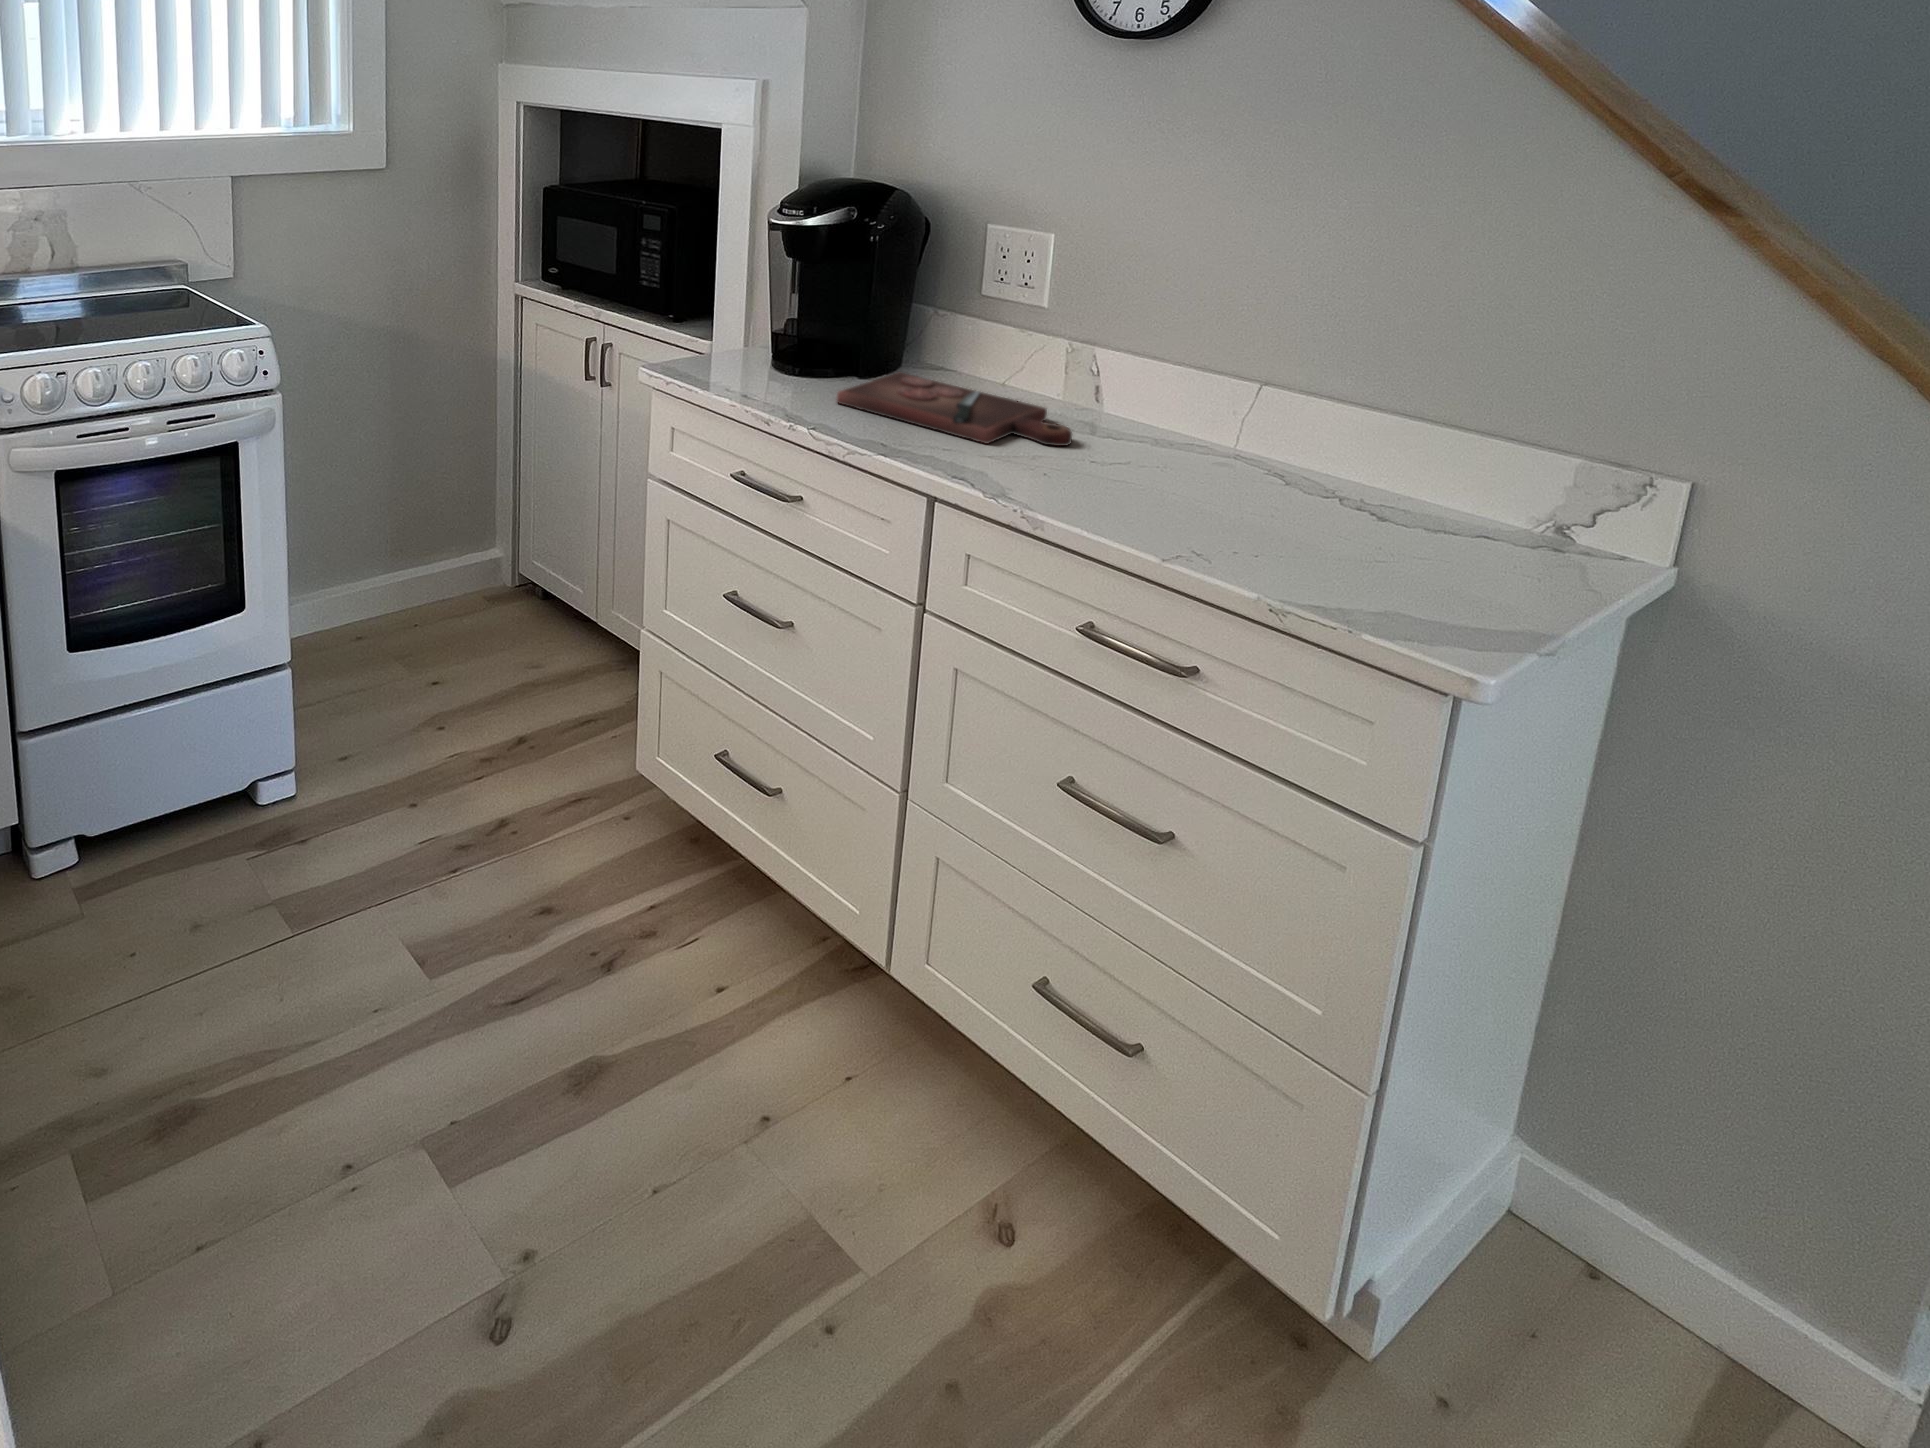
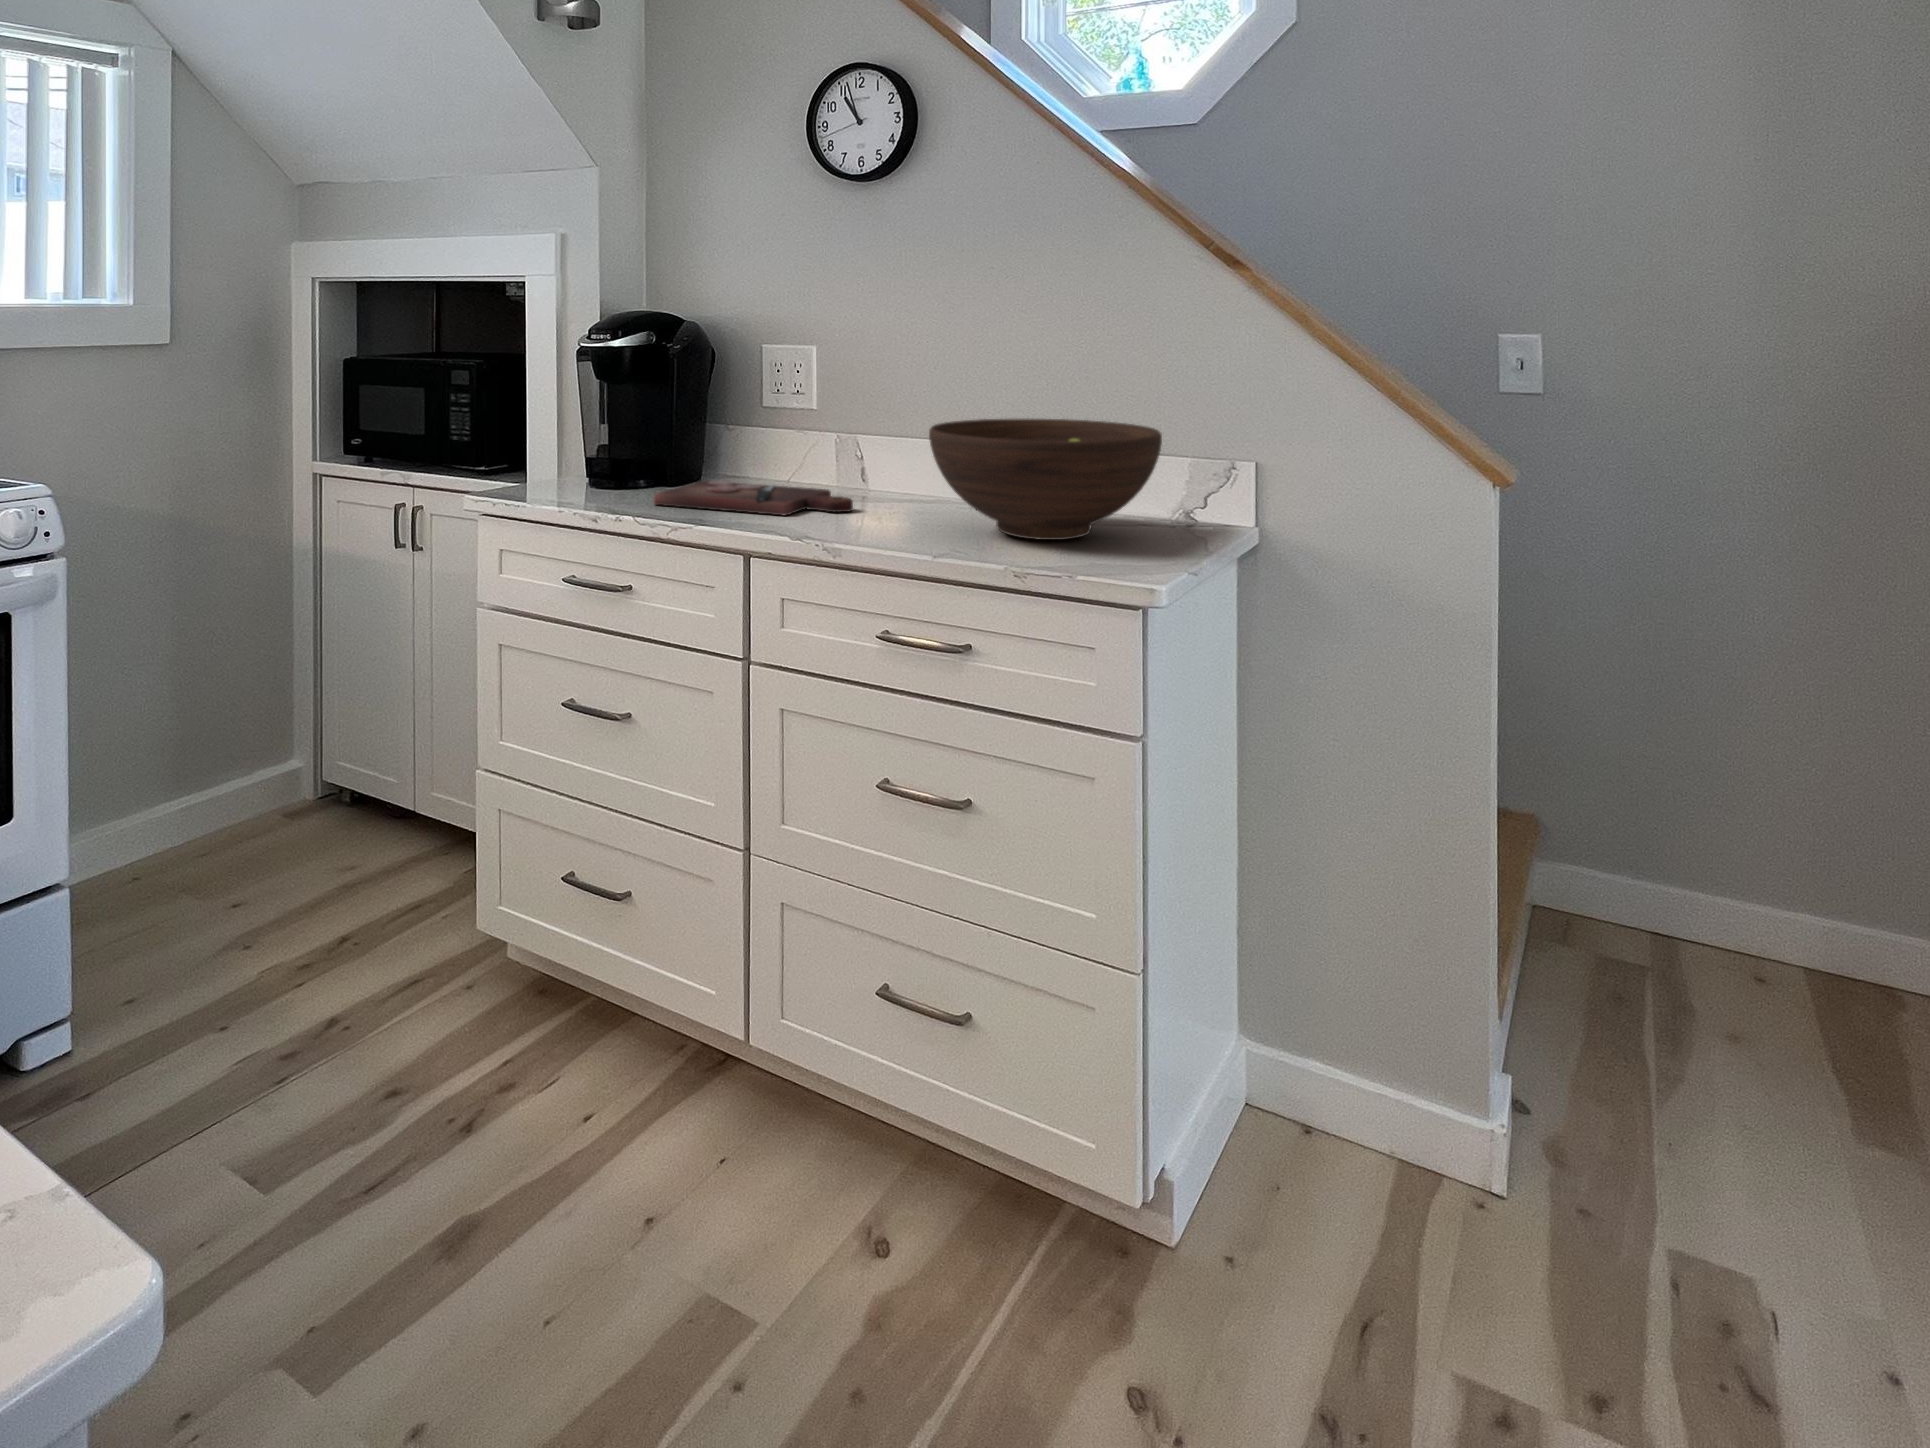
fruit bowl: none [1181,366,1538,550] -> present [929,419,1162,540]

